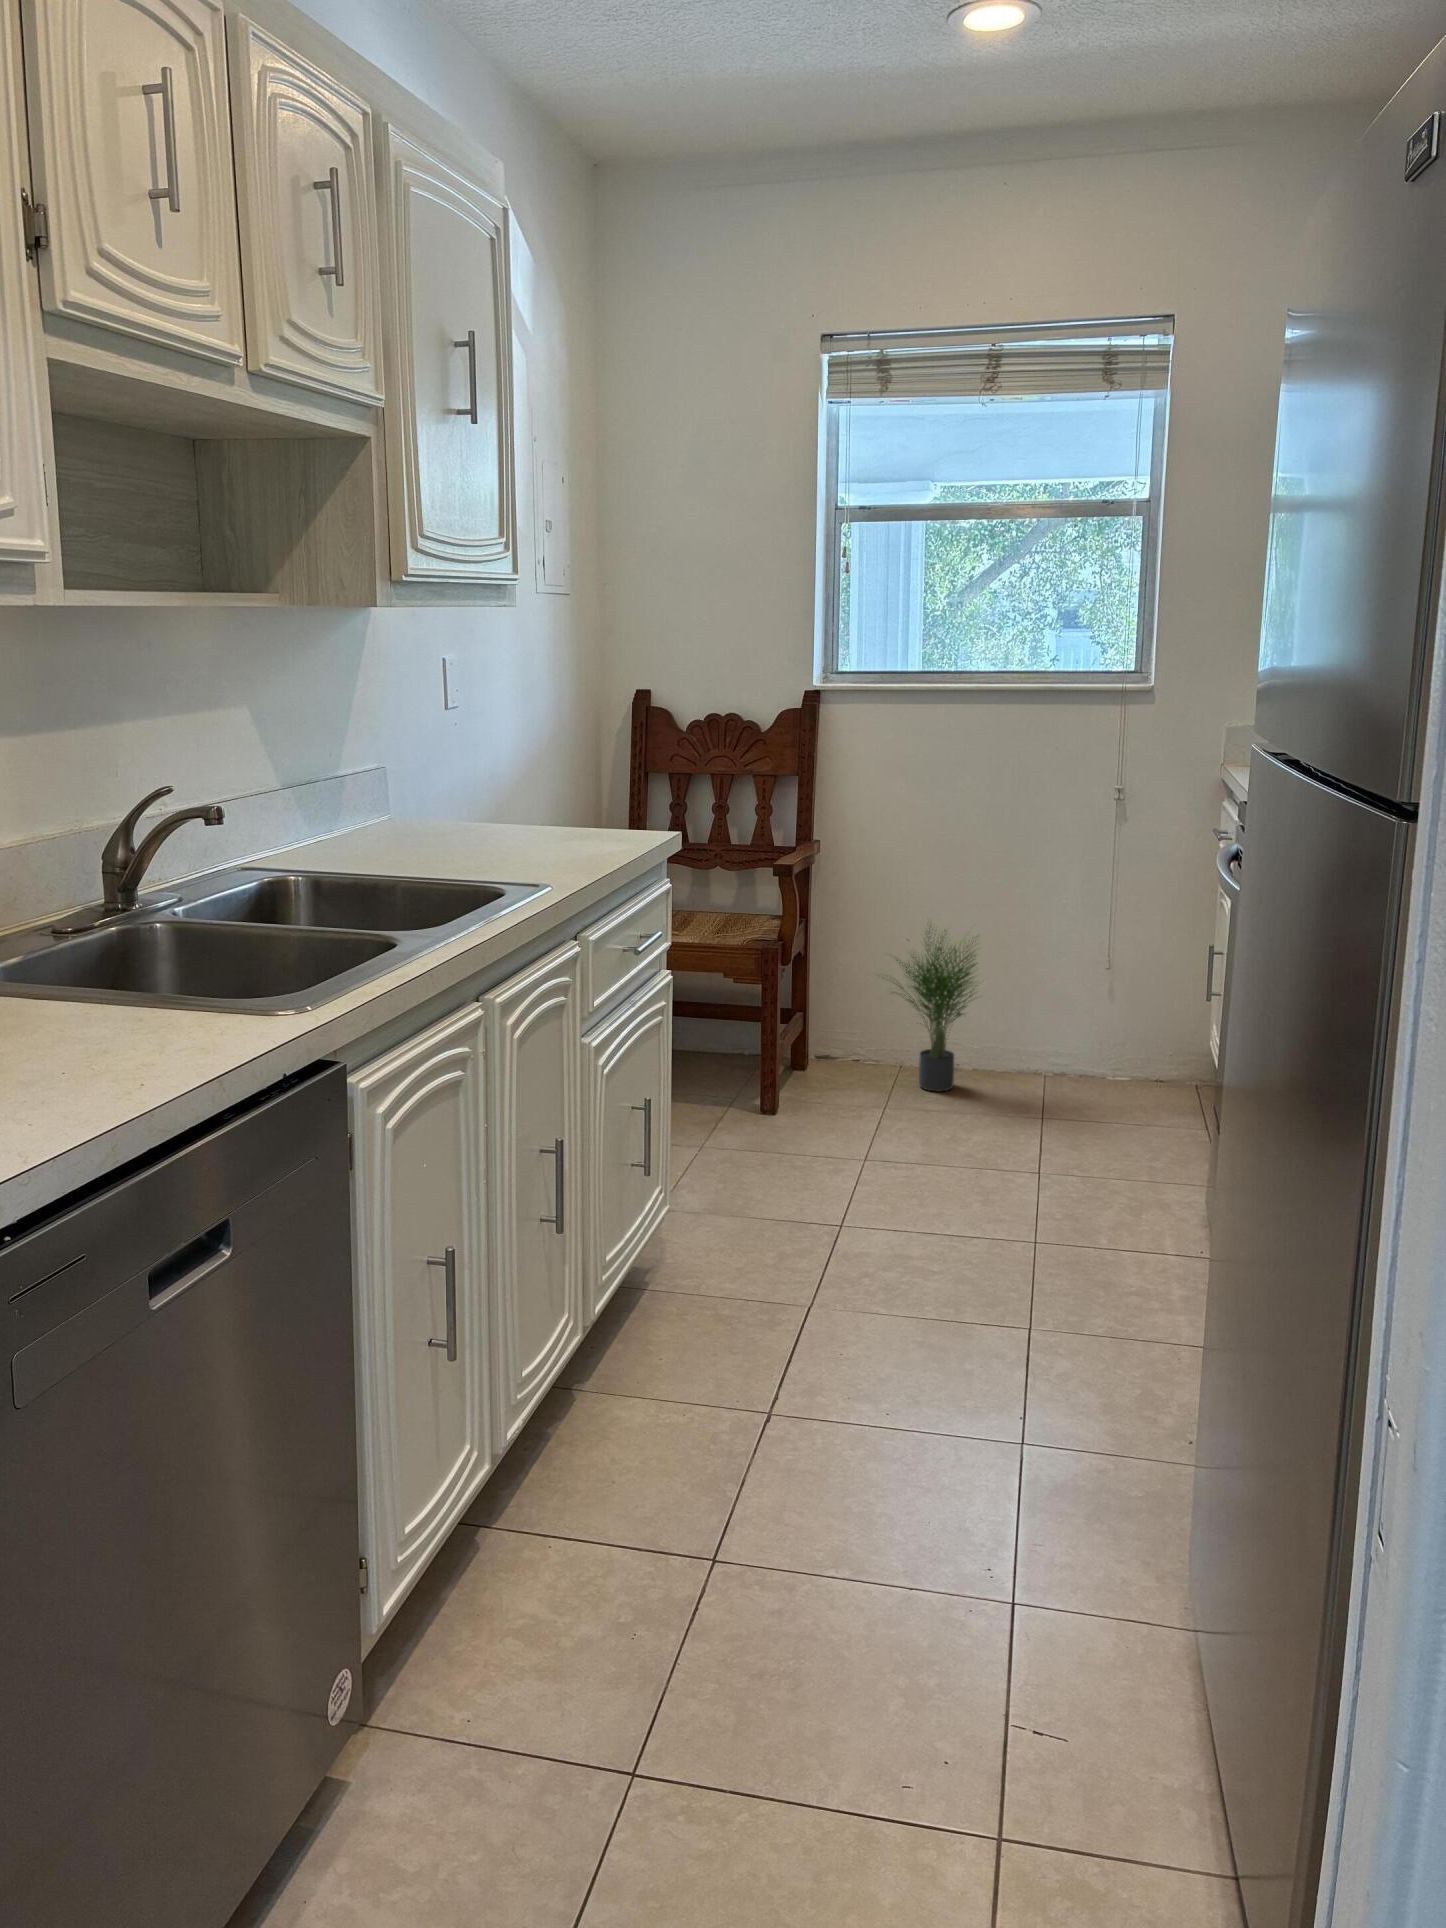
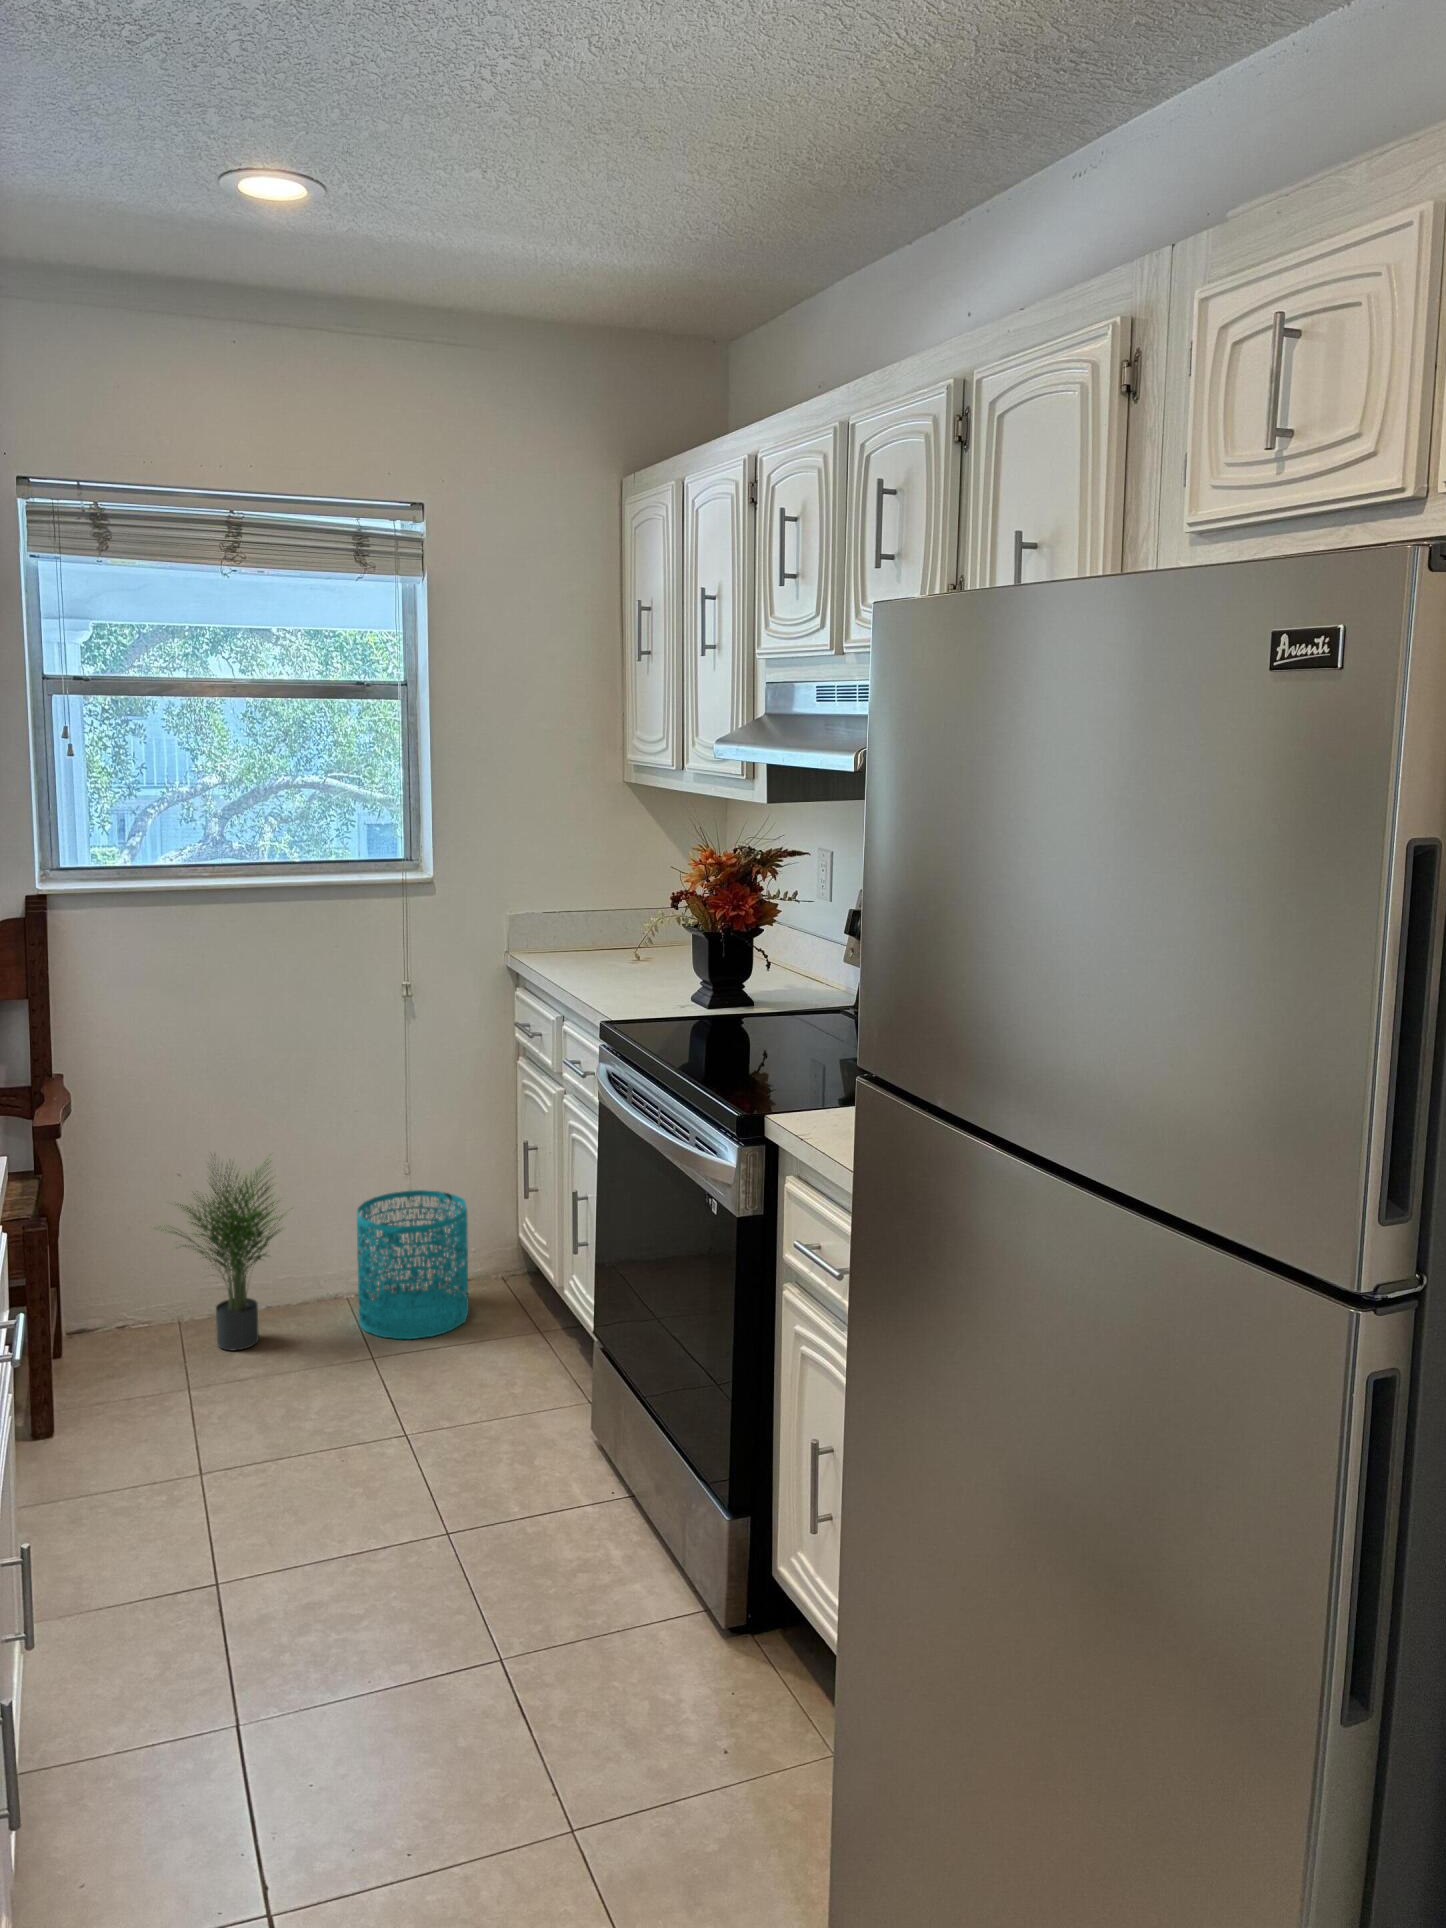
wastebasket: none [1042,984,1151,1116] -> present [357,1190,468,1339]

